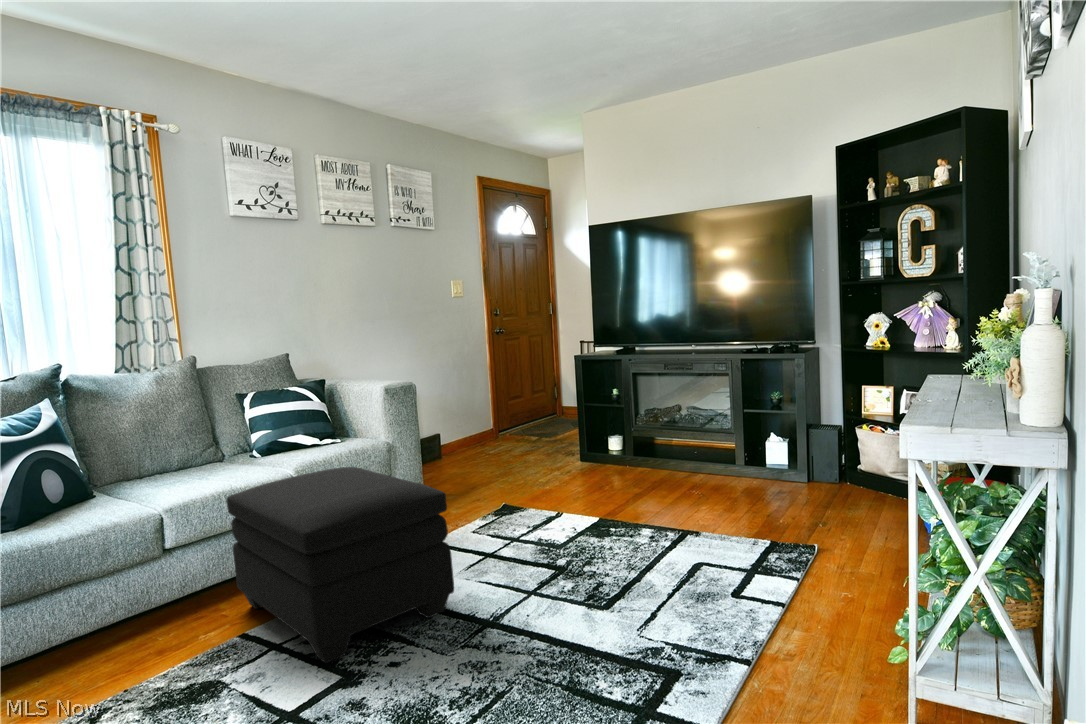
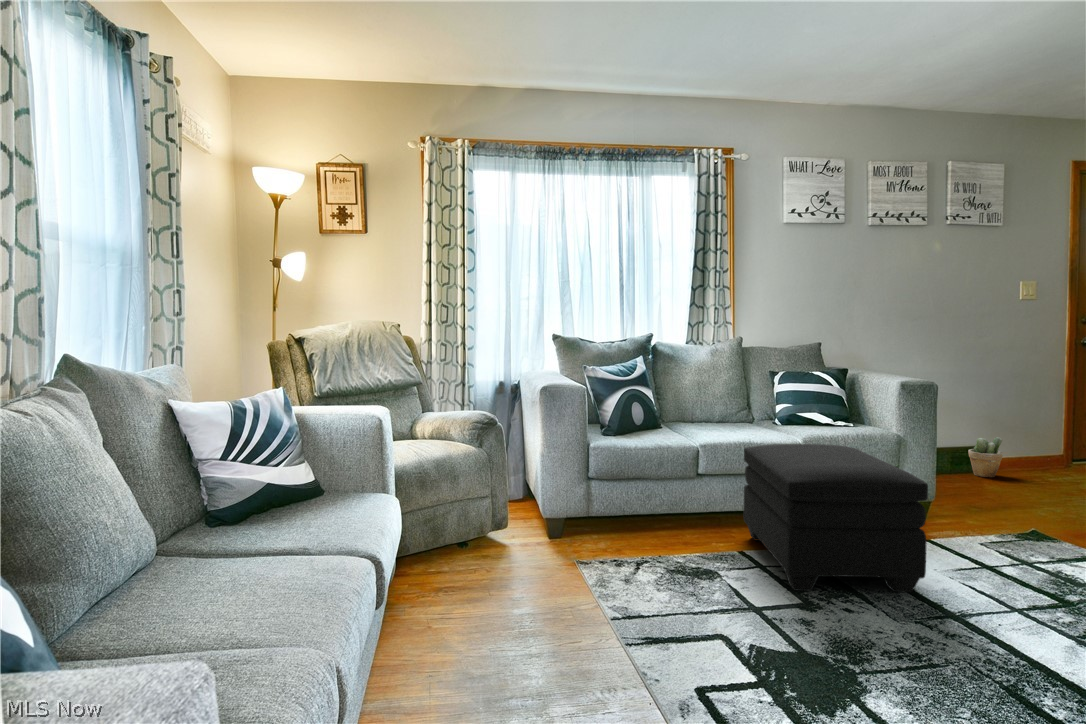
potted plant: none [434,423,461,462] -> present [968,437,1003,477]

